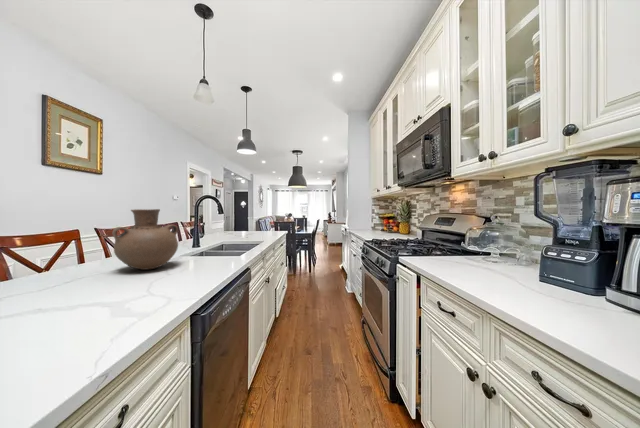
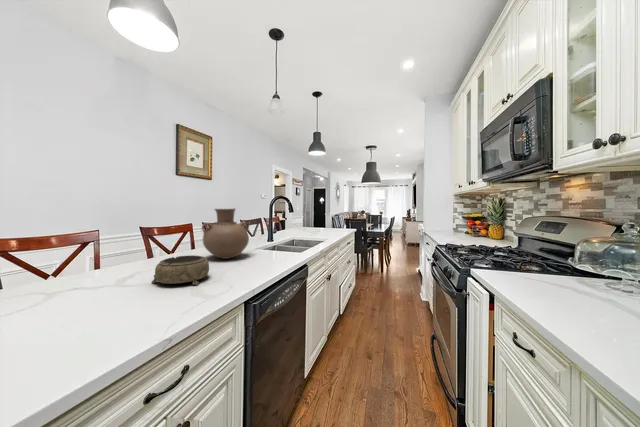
decorative bowl: none [43,268,134,309] -> present [152,255,209,285]

